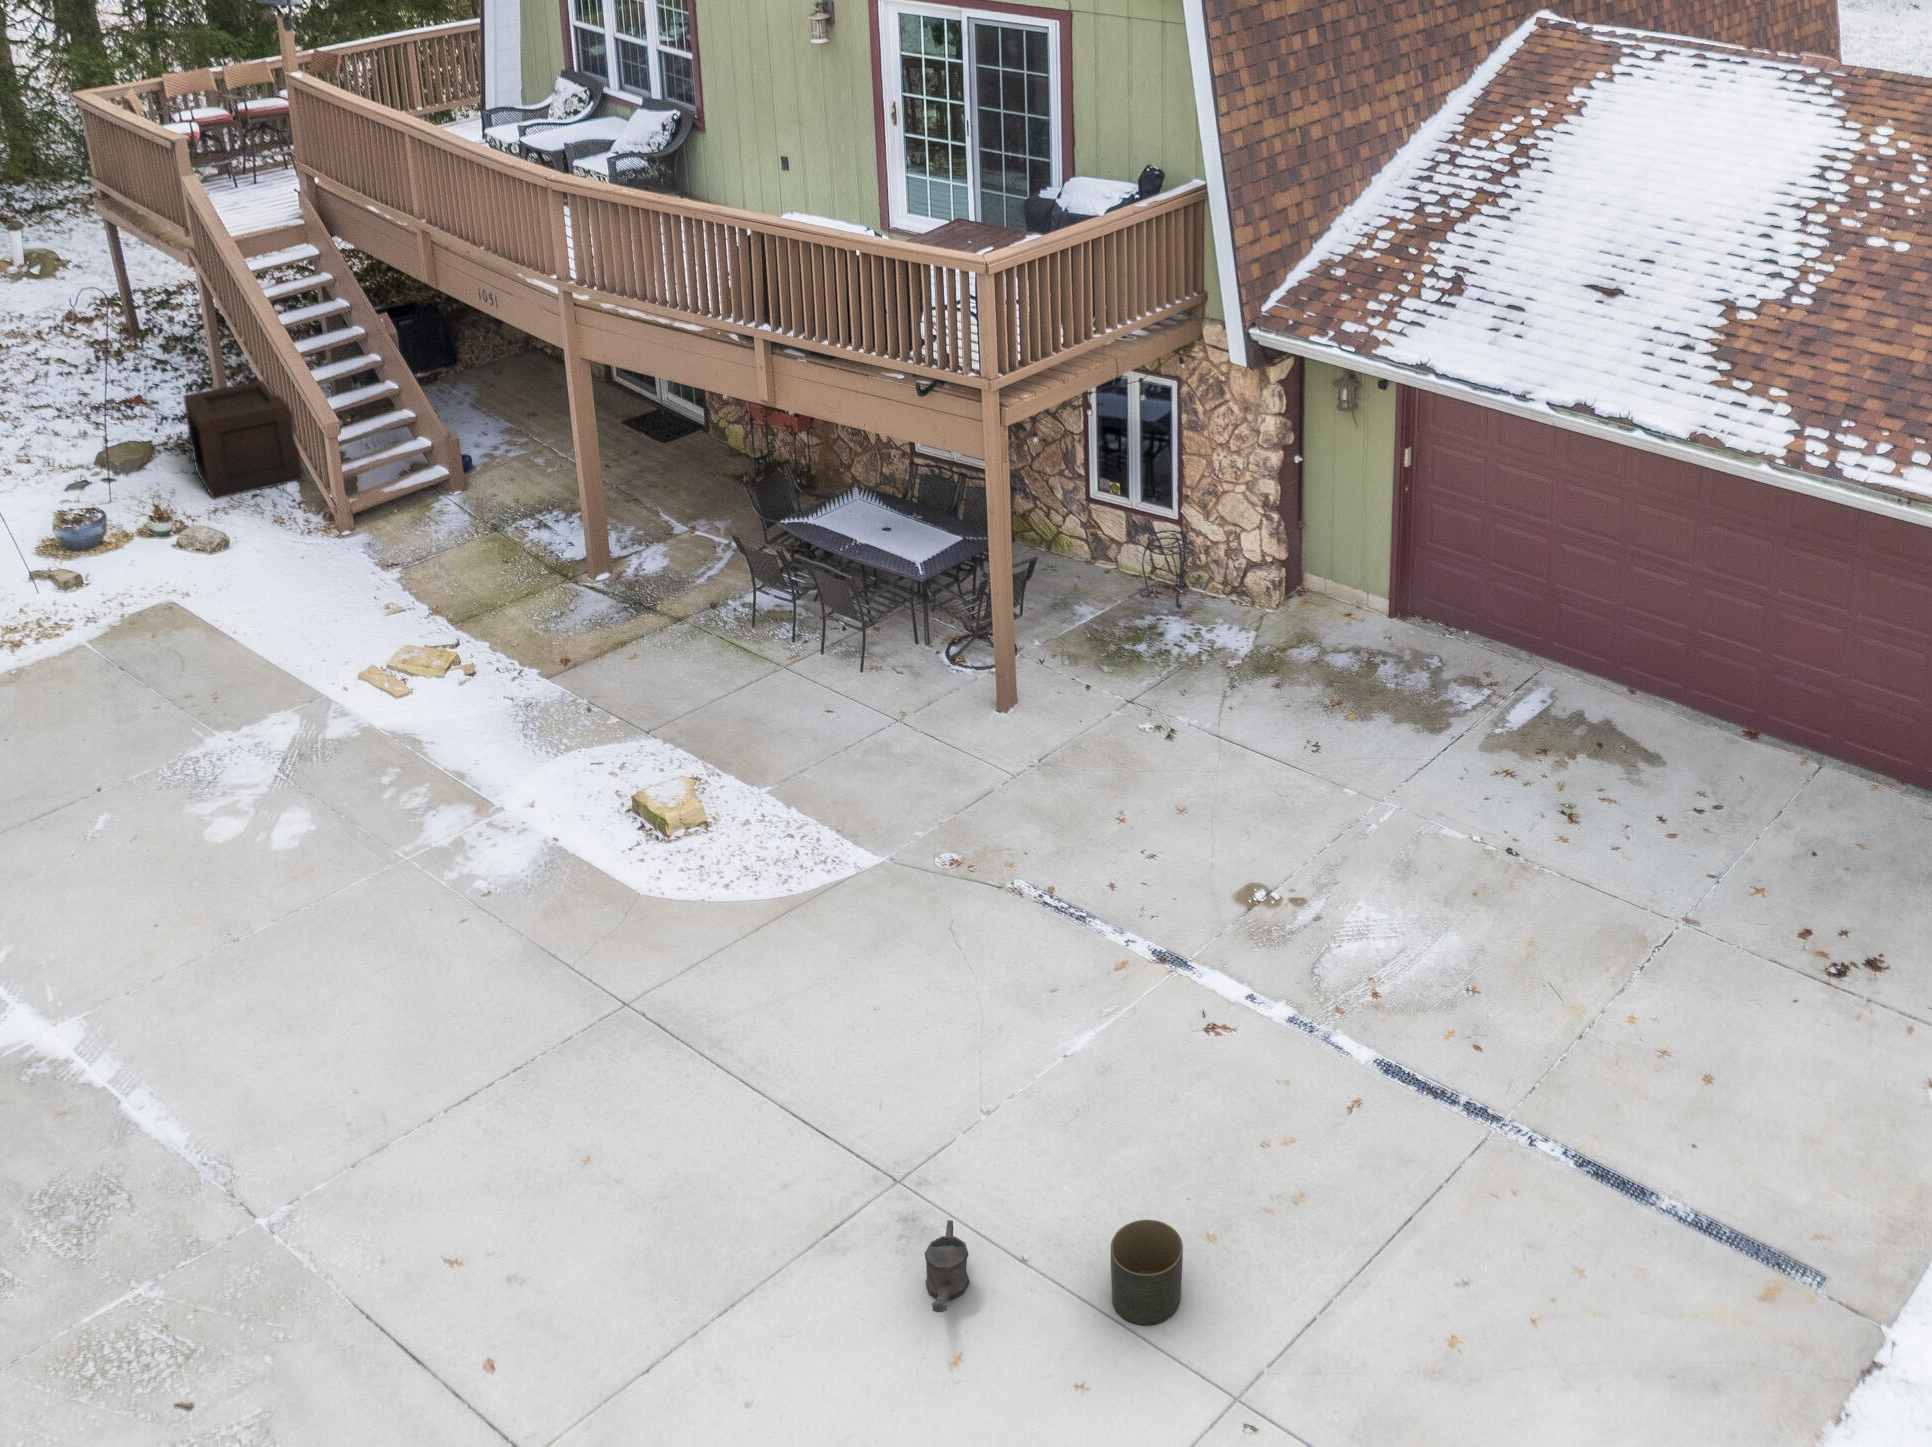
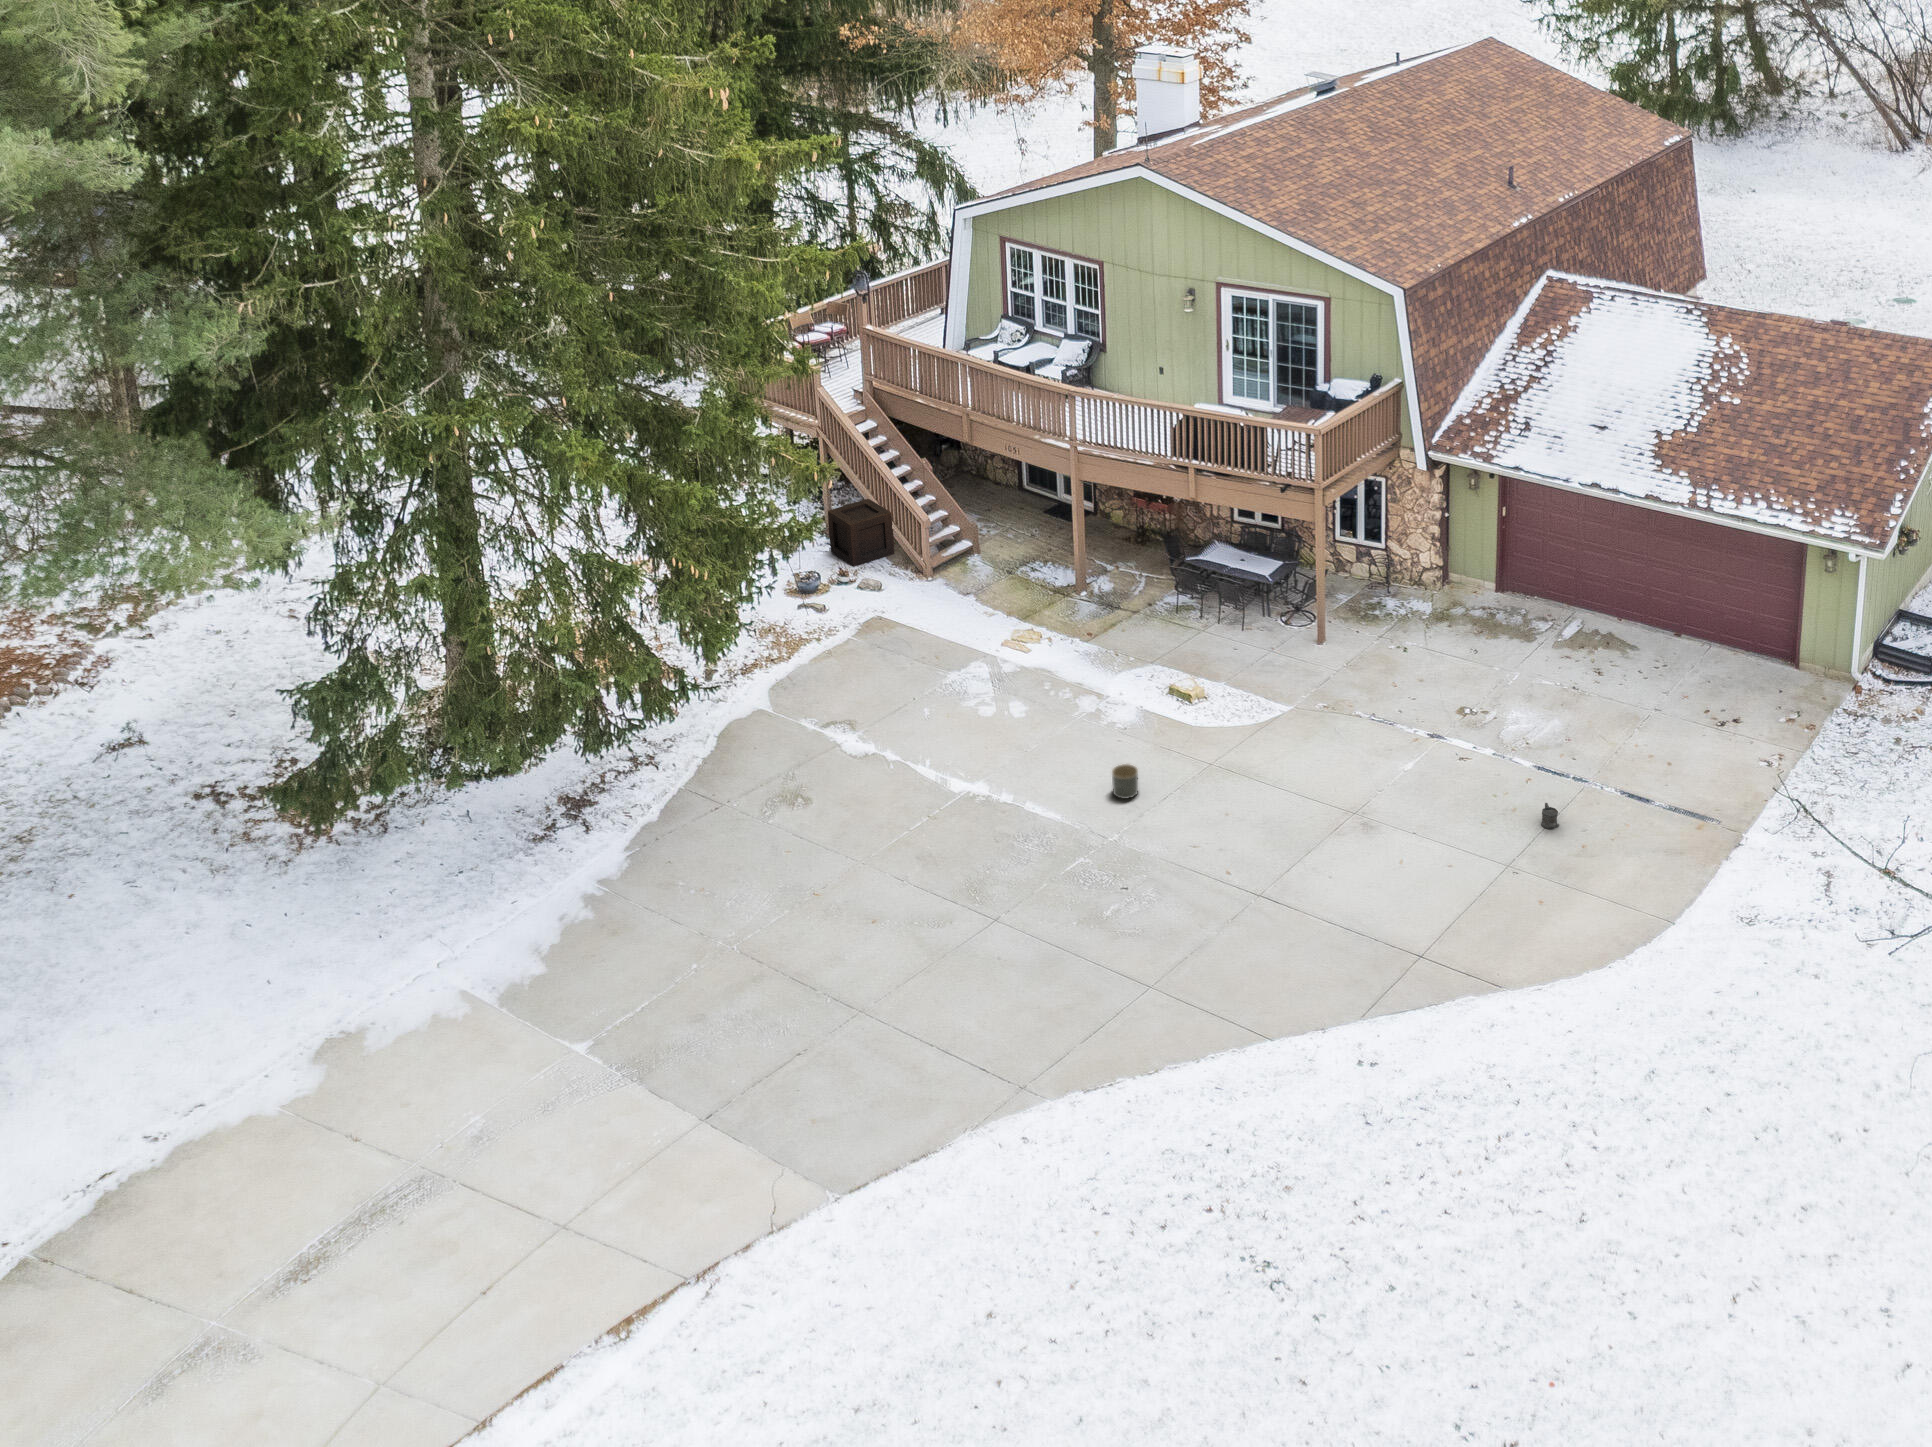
watering can: present [925,1220,969,1312] -> present [1541,803,1559,829]
planter: present [1111,1220,1183,1325] -> present [1112,764,1138,799]

